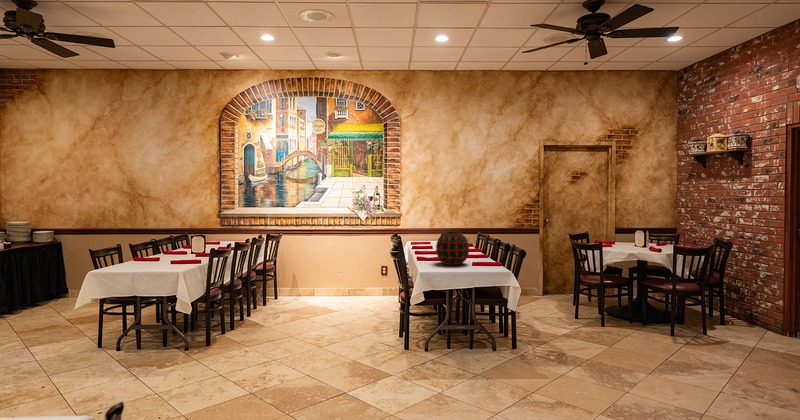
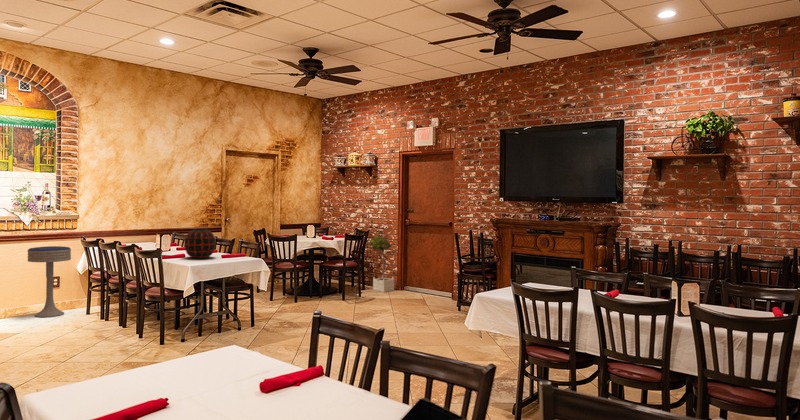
bar stool: none [354,241,386,302] -> present [28,246,71,317]
potted tree: none [732,248,774,334] -> present [370,235,394,292]

